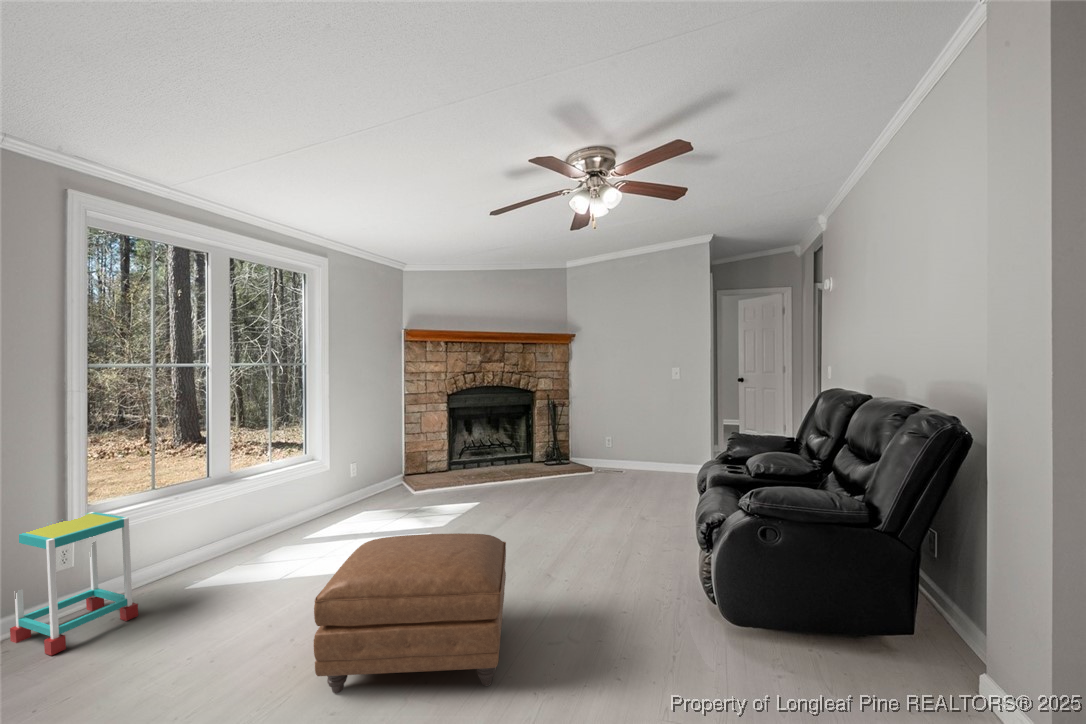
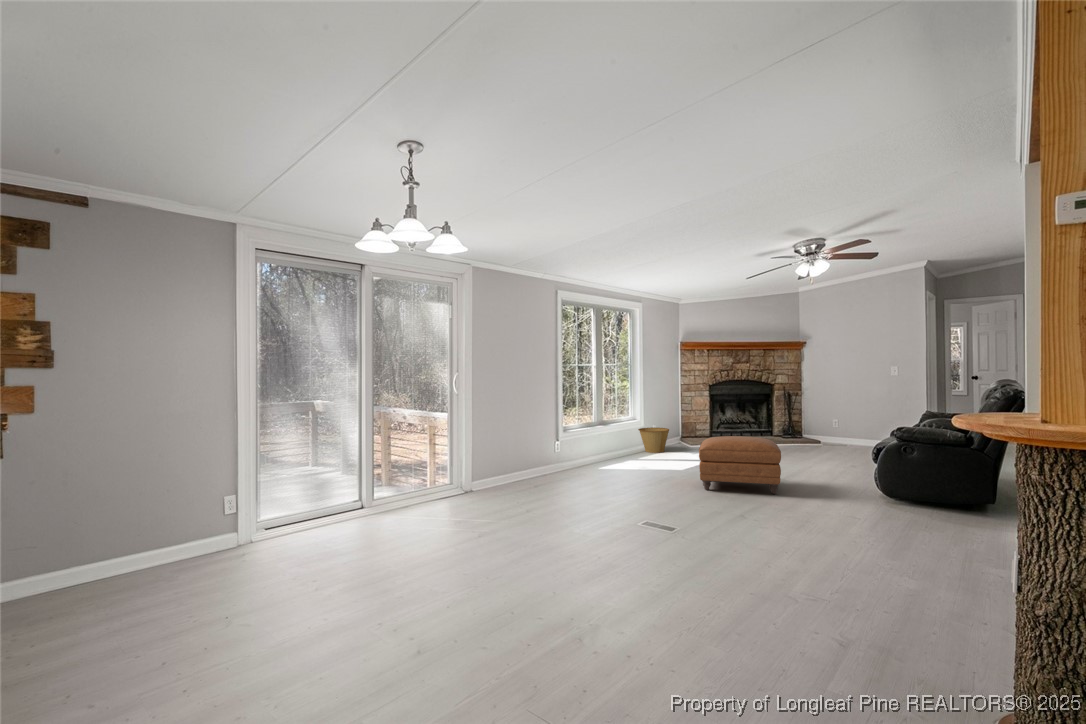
basket: none [304,474,363,524] -> present [638,427,669,453]
side table: present [10,512,138,656] -> none [558,424,598,474]

